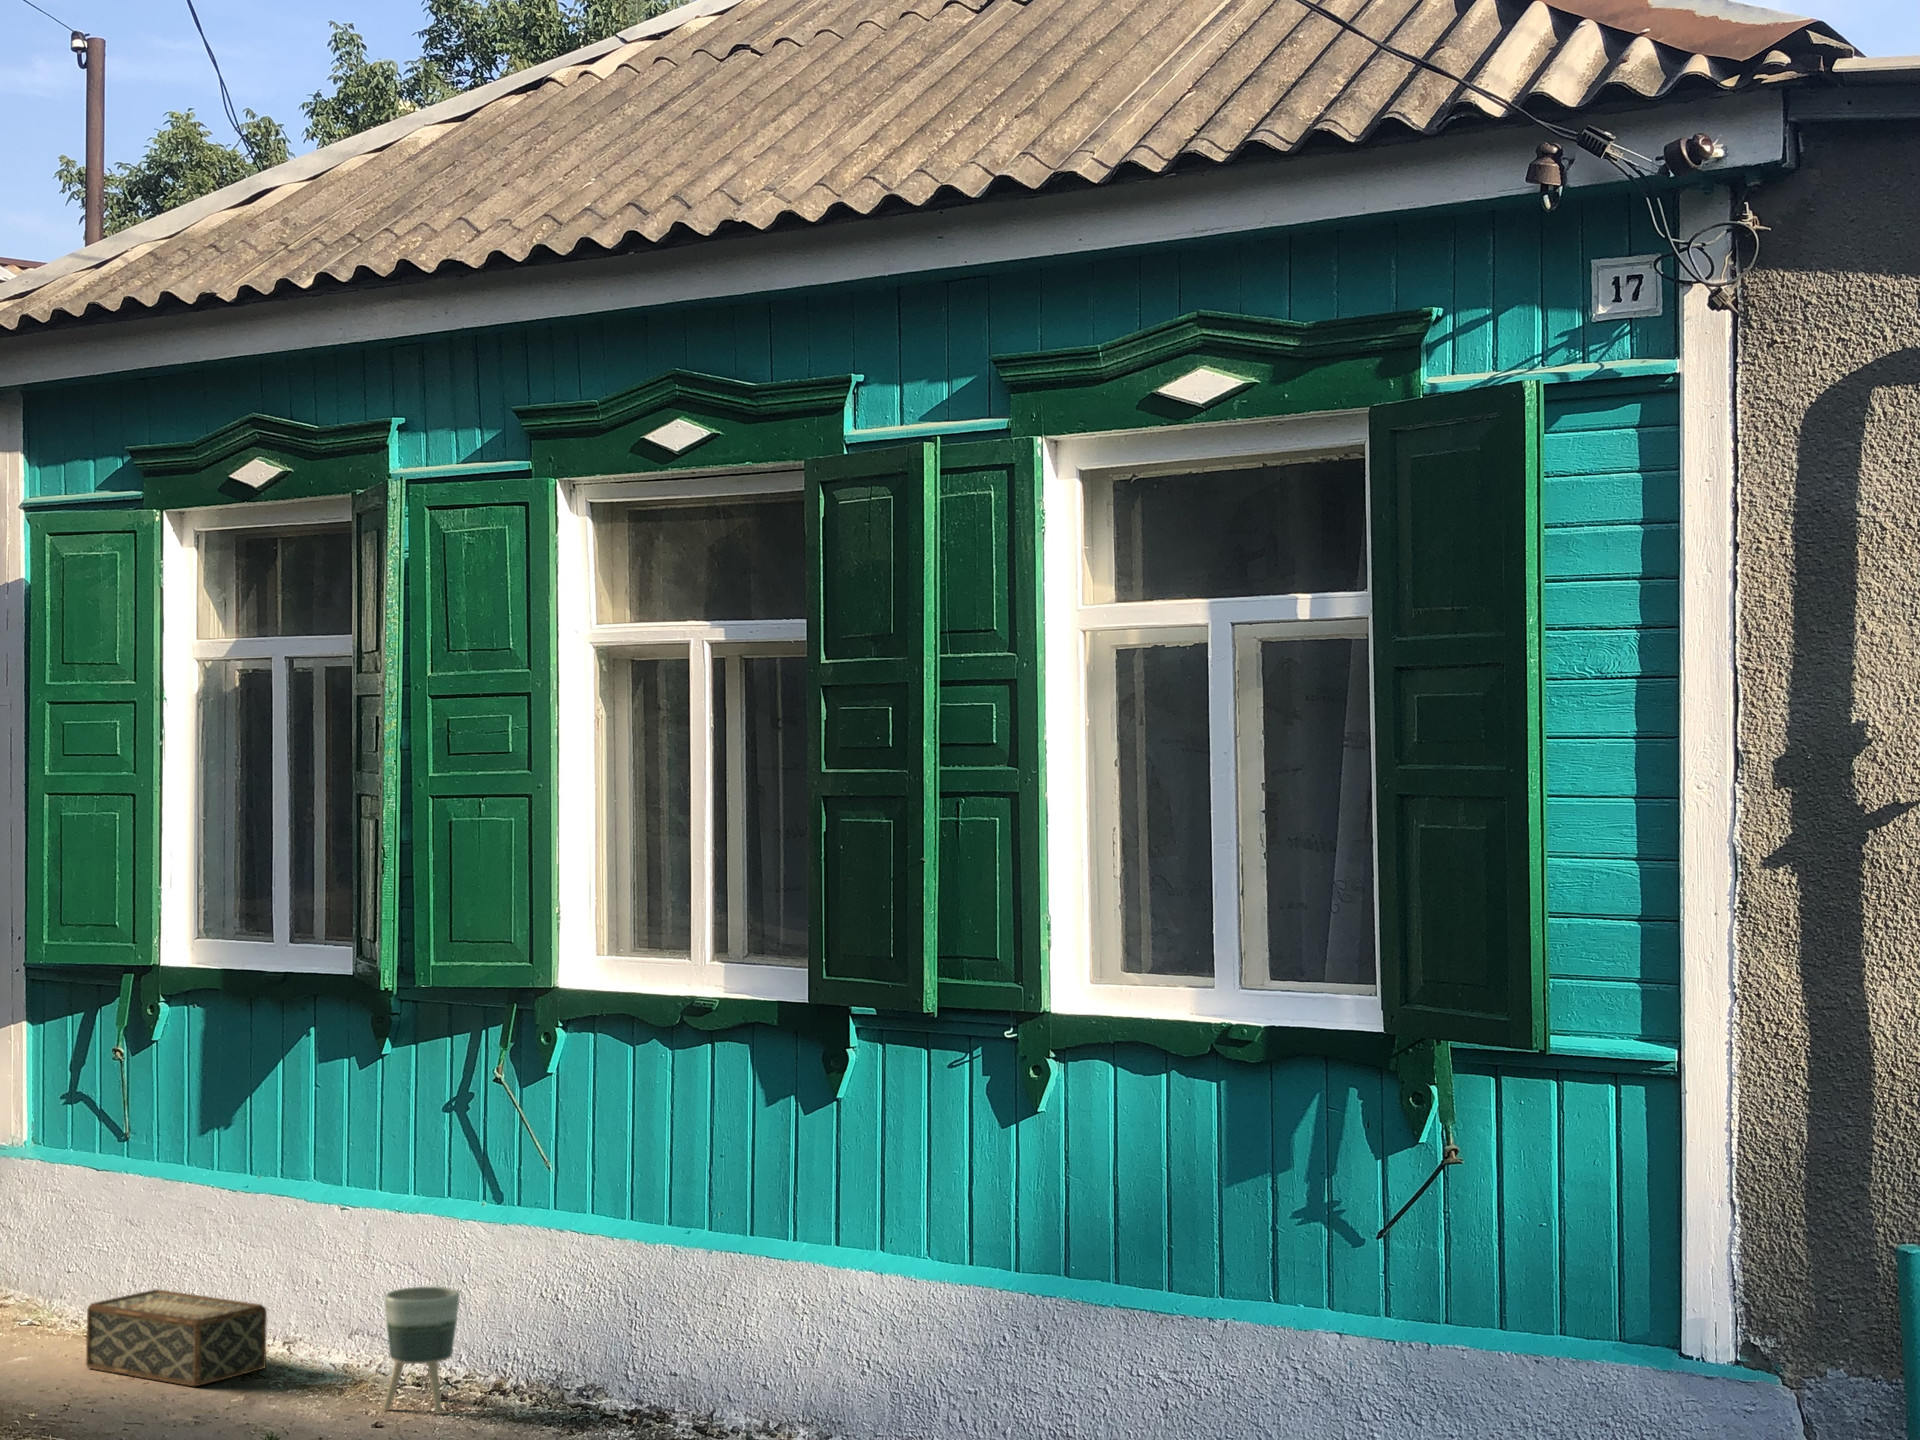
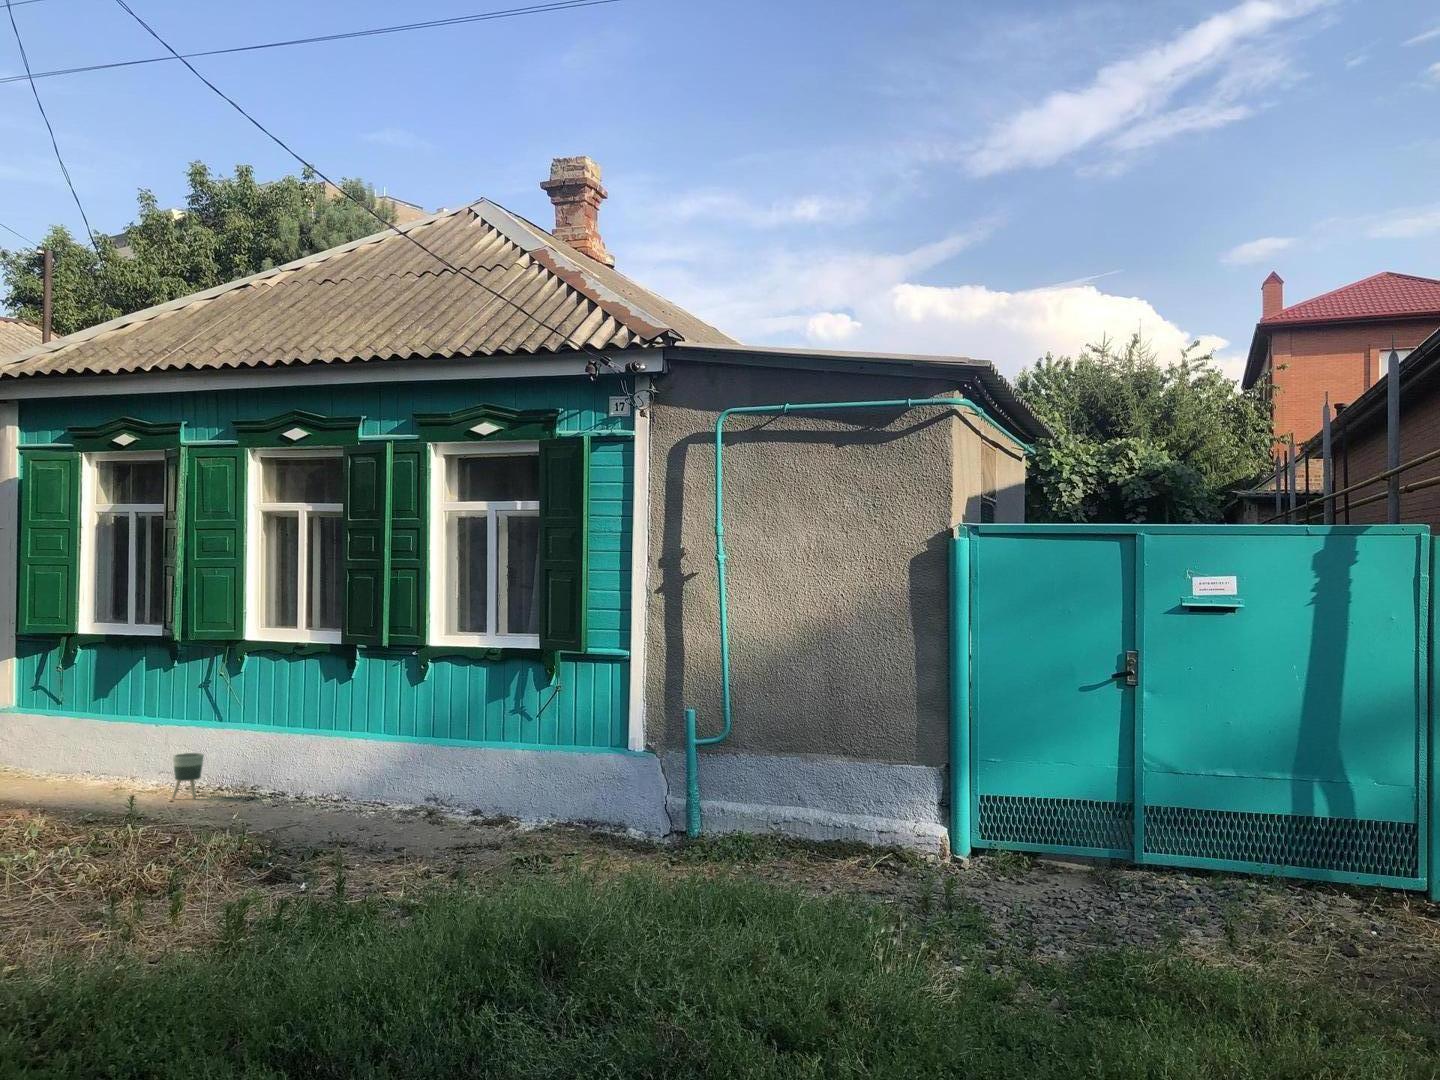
woven basket: present [86,1289,267,1386] -> none [44,761,123,795]

